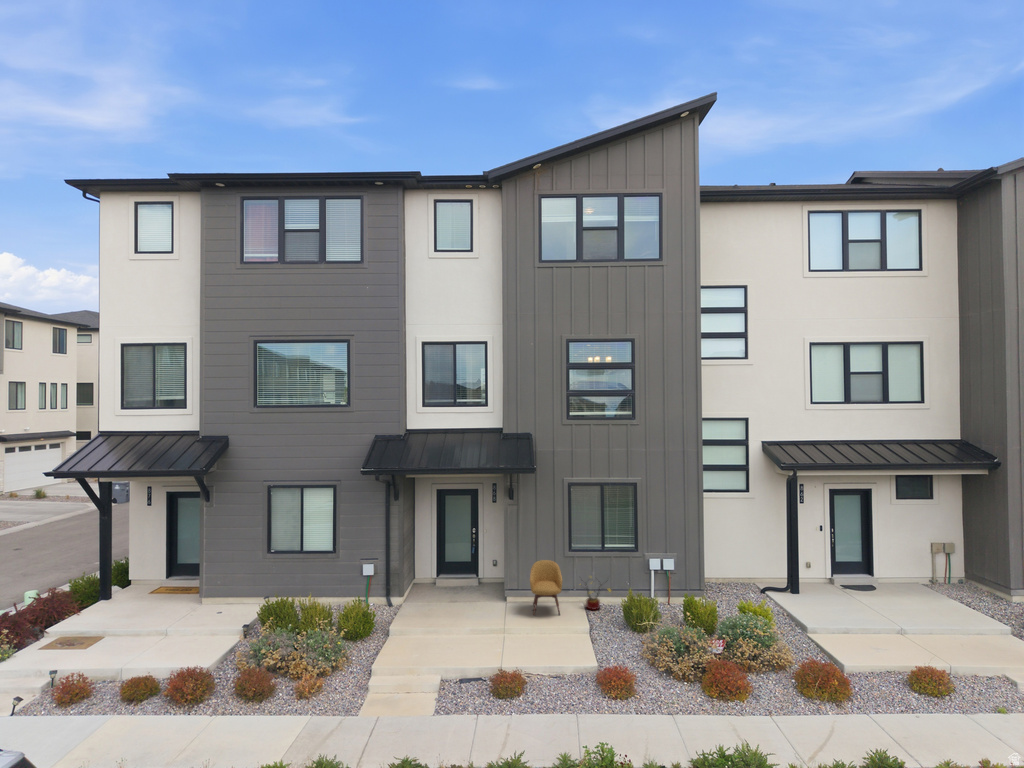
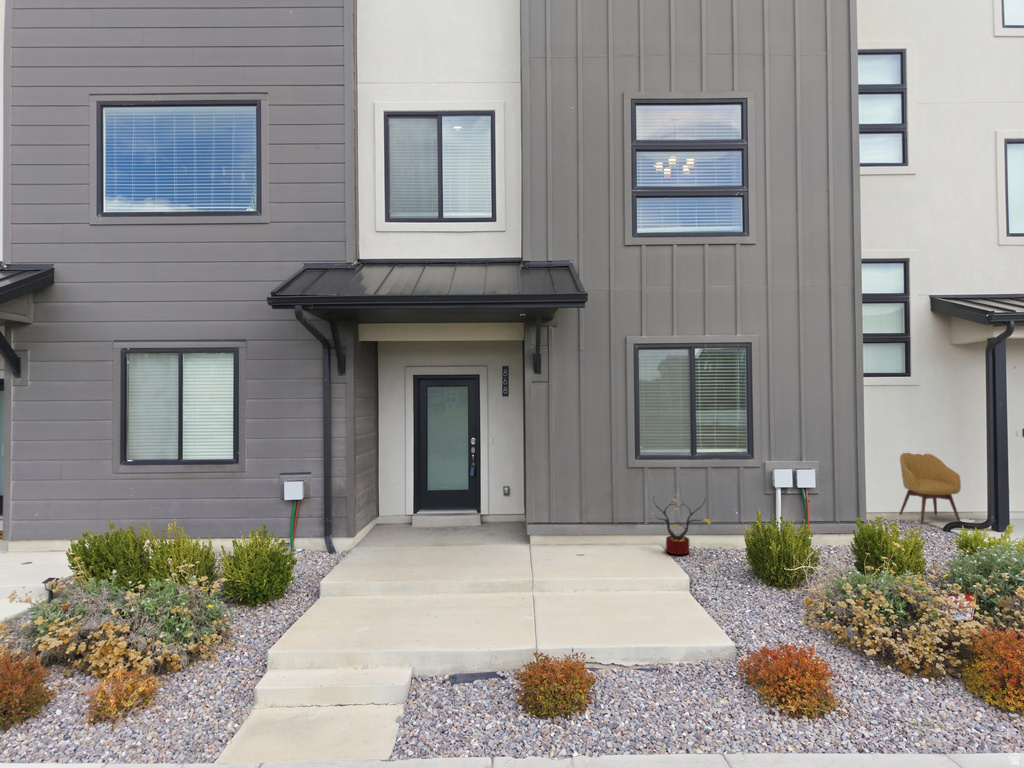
chair: present [530,560,562,615] -> present [900,453,961,523]

